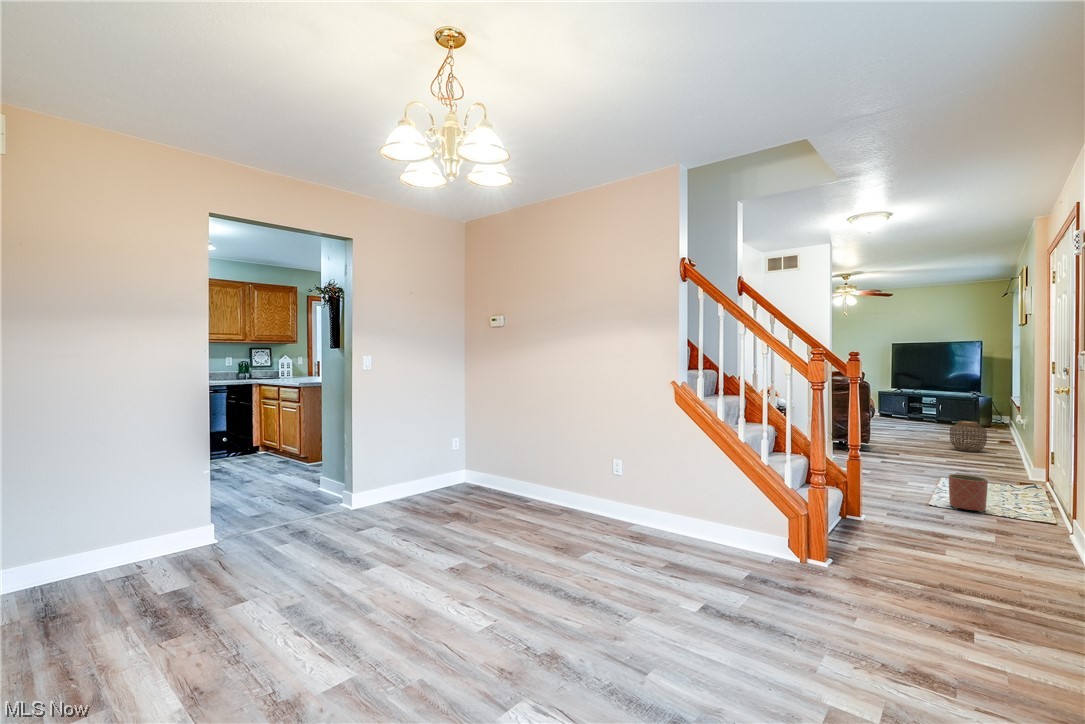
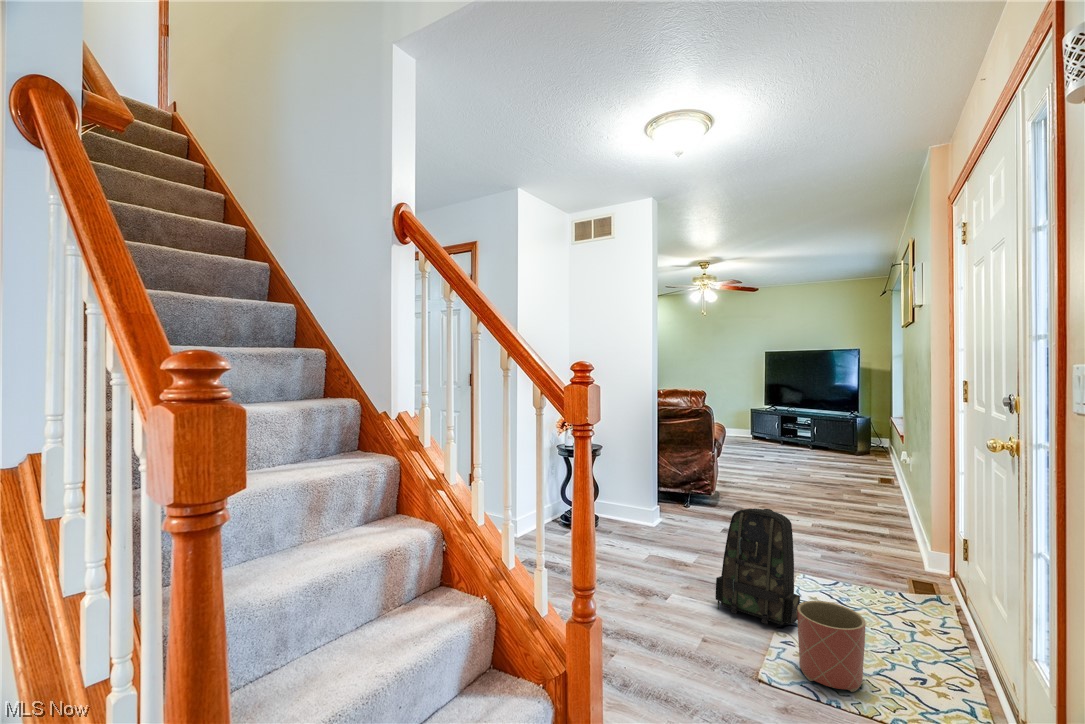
woven basket: present [950,421,987,452] -> none [820,458,865,503]
backpack: none [893,434,947,493] -> present [716,509,800,625]

